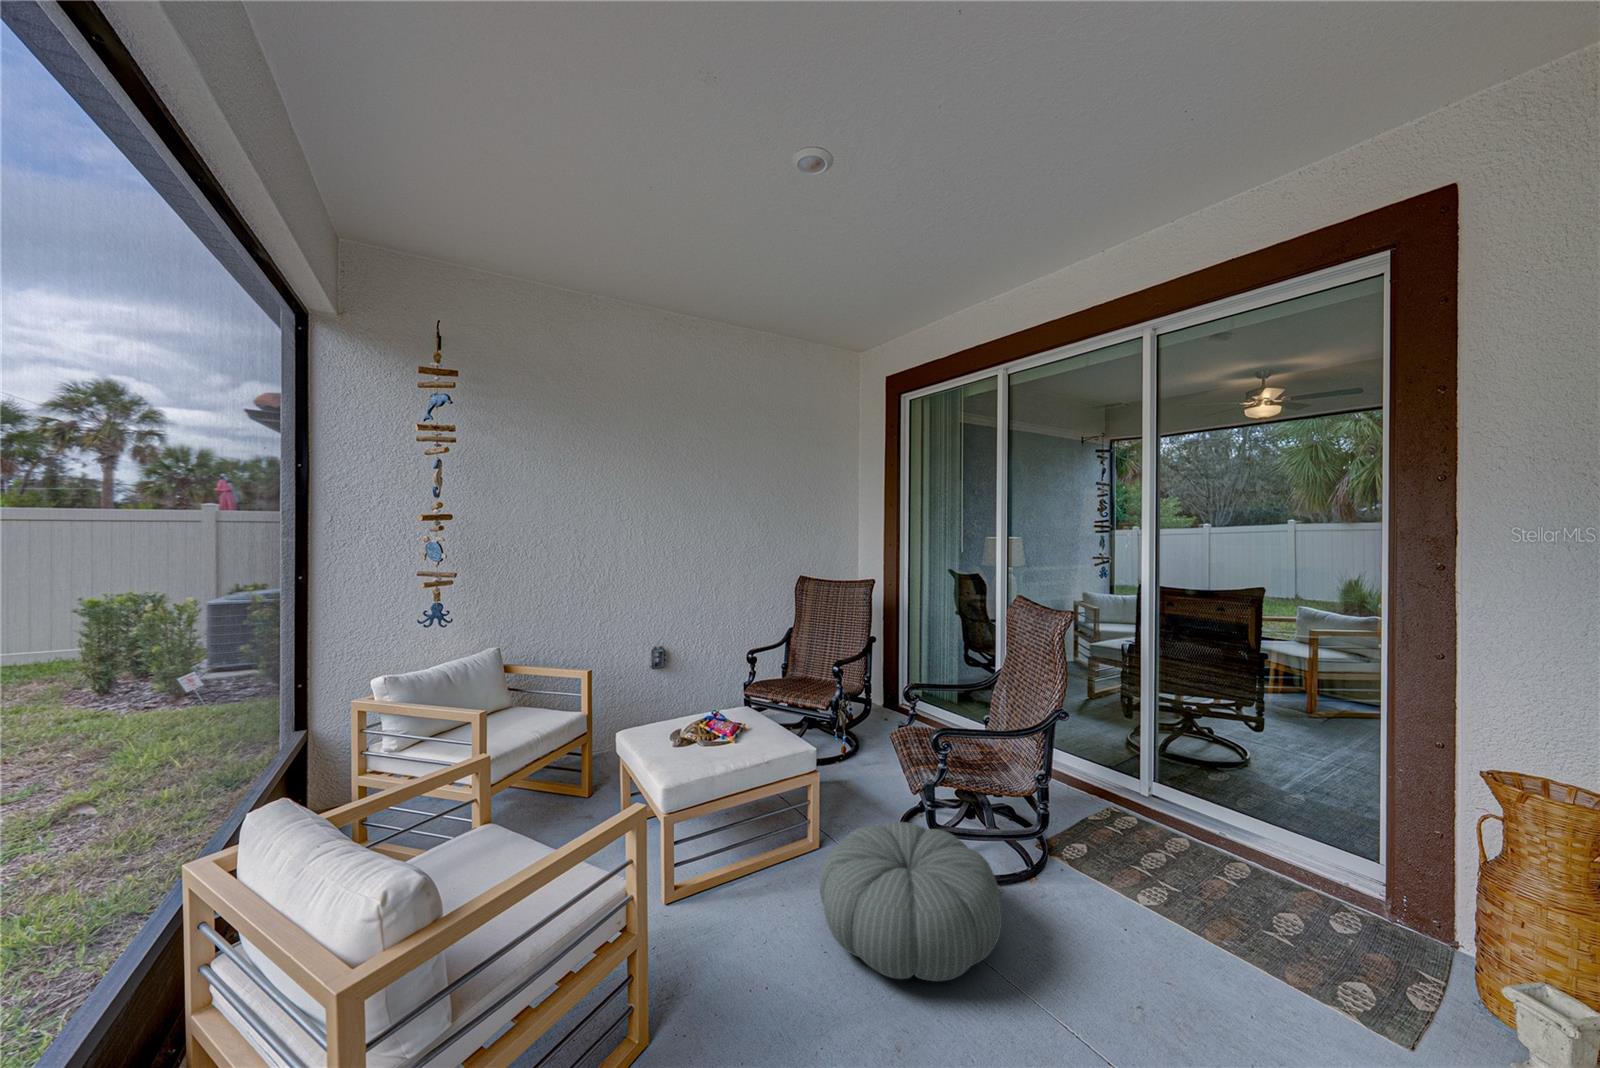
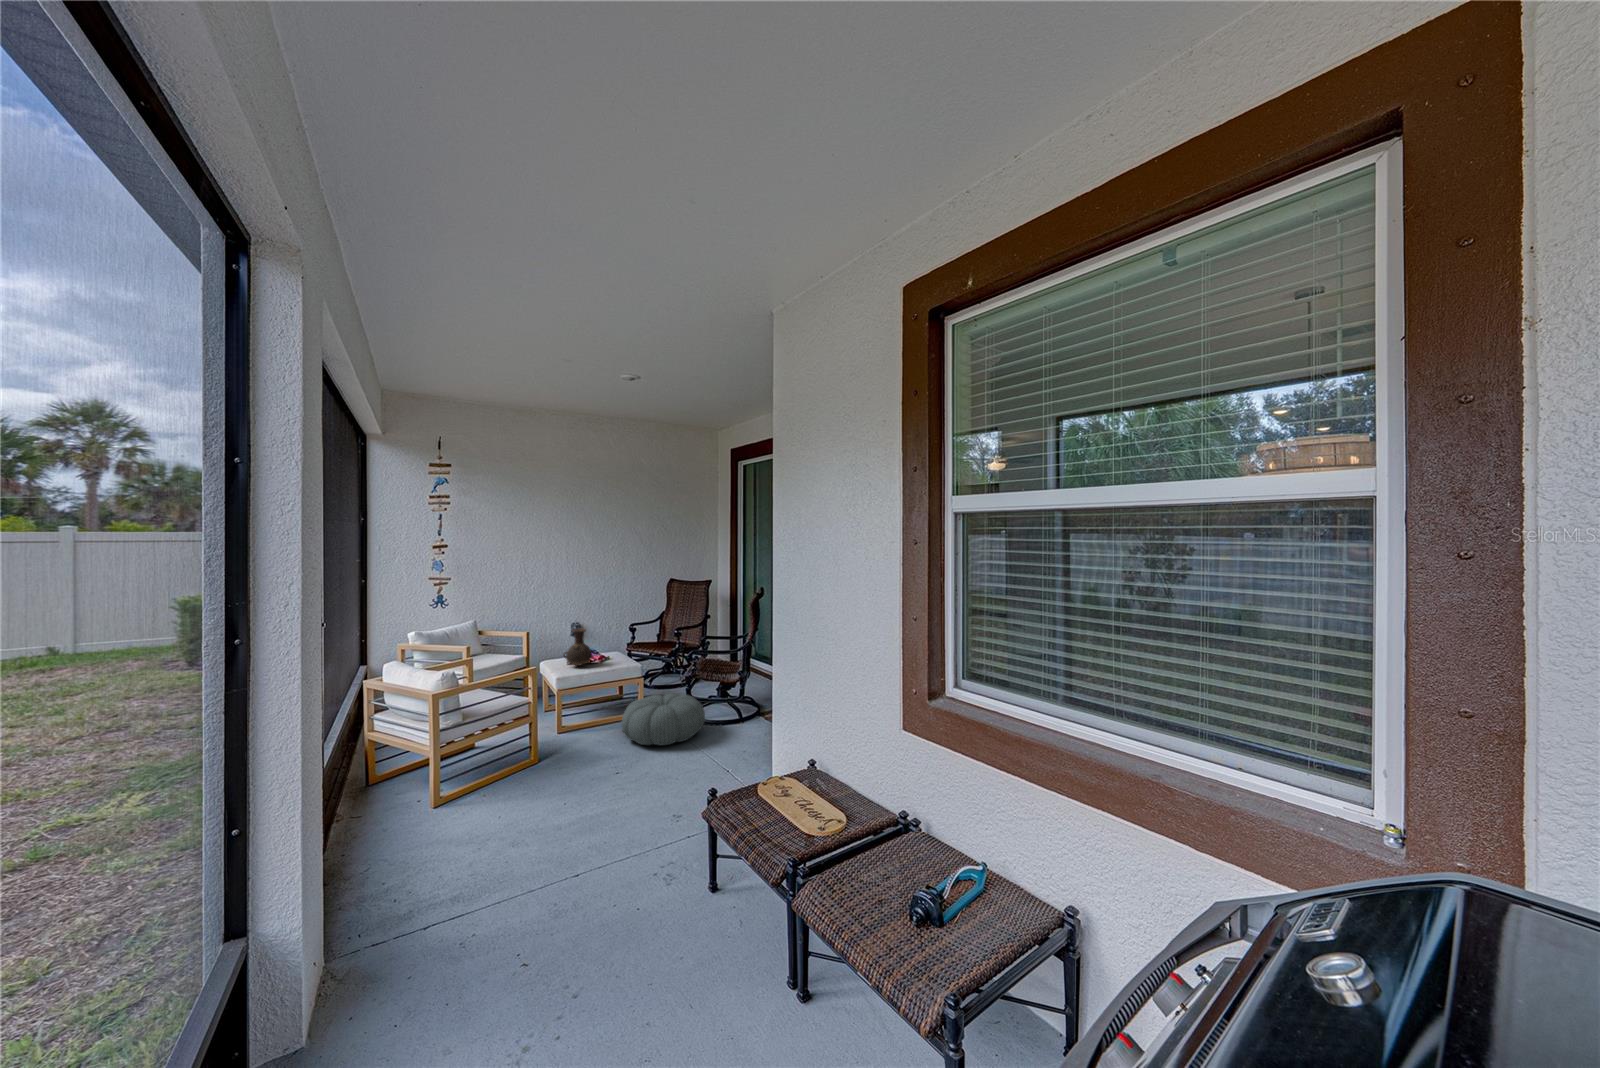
vase: none [670,677,731,752] -> present [563,628,594,666]

